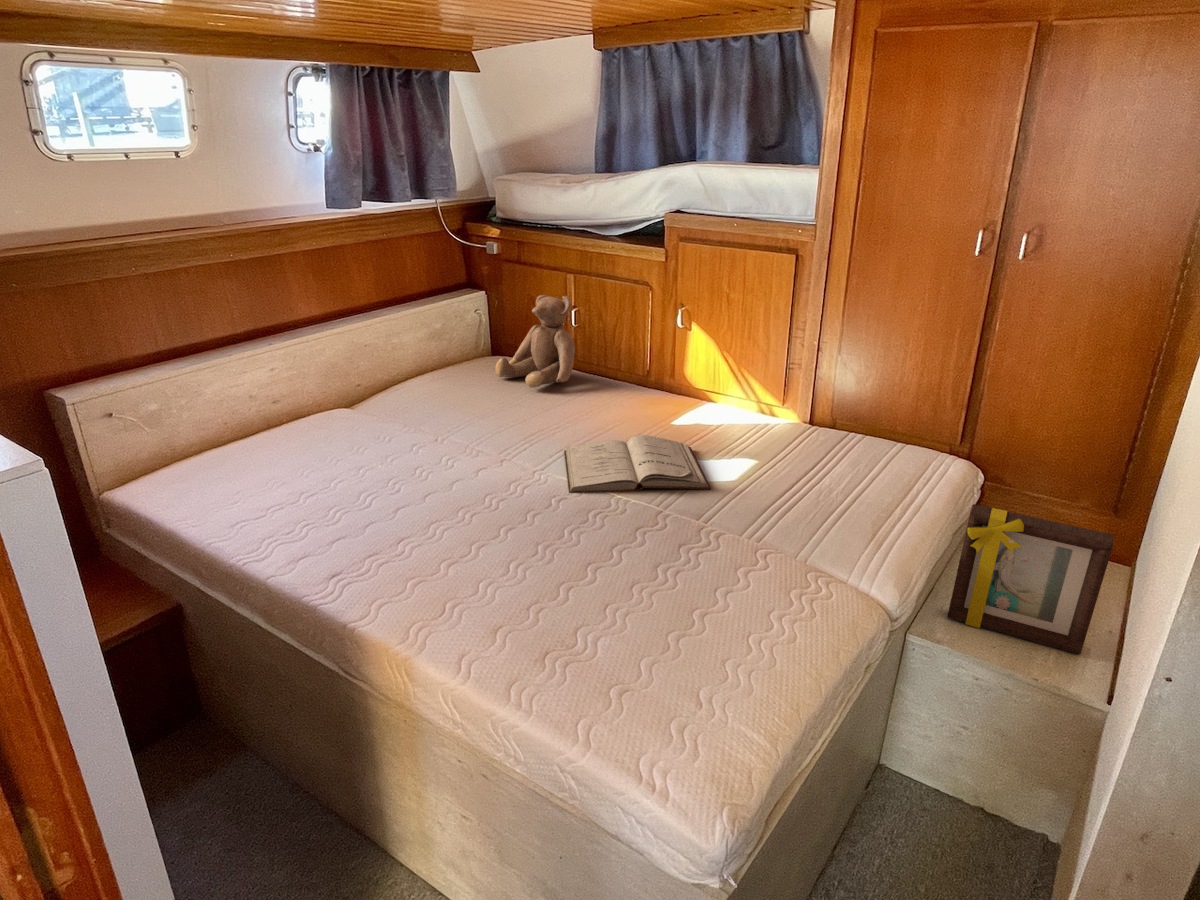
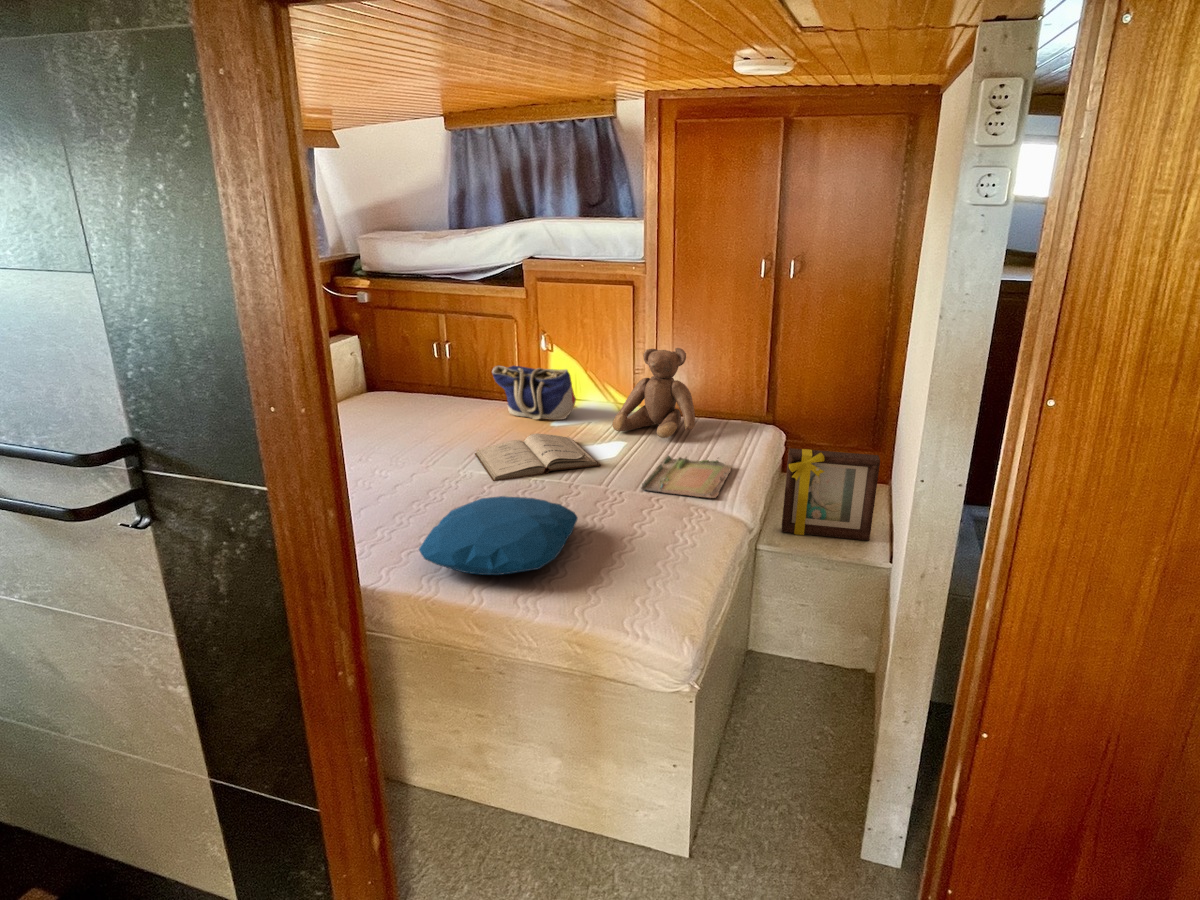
teddy bear: present [495,295,575,388] -> present [612,348,695,438]
tote bag: none [611,343,711,417] -> present [492,366,576,420]
tray: none [750,487,889,562] -> present [641,456,732,498]
pillow: none [420,522,640,641] -> present [419,496,578,575]

